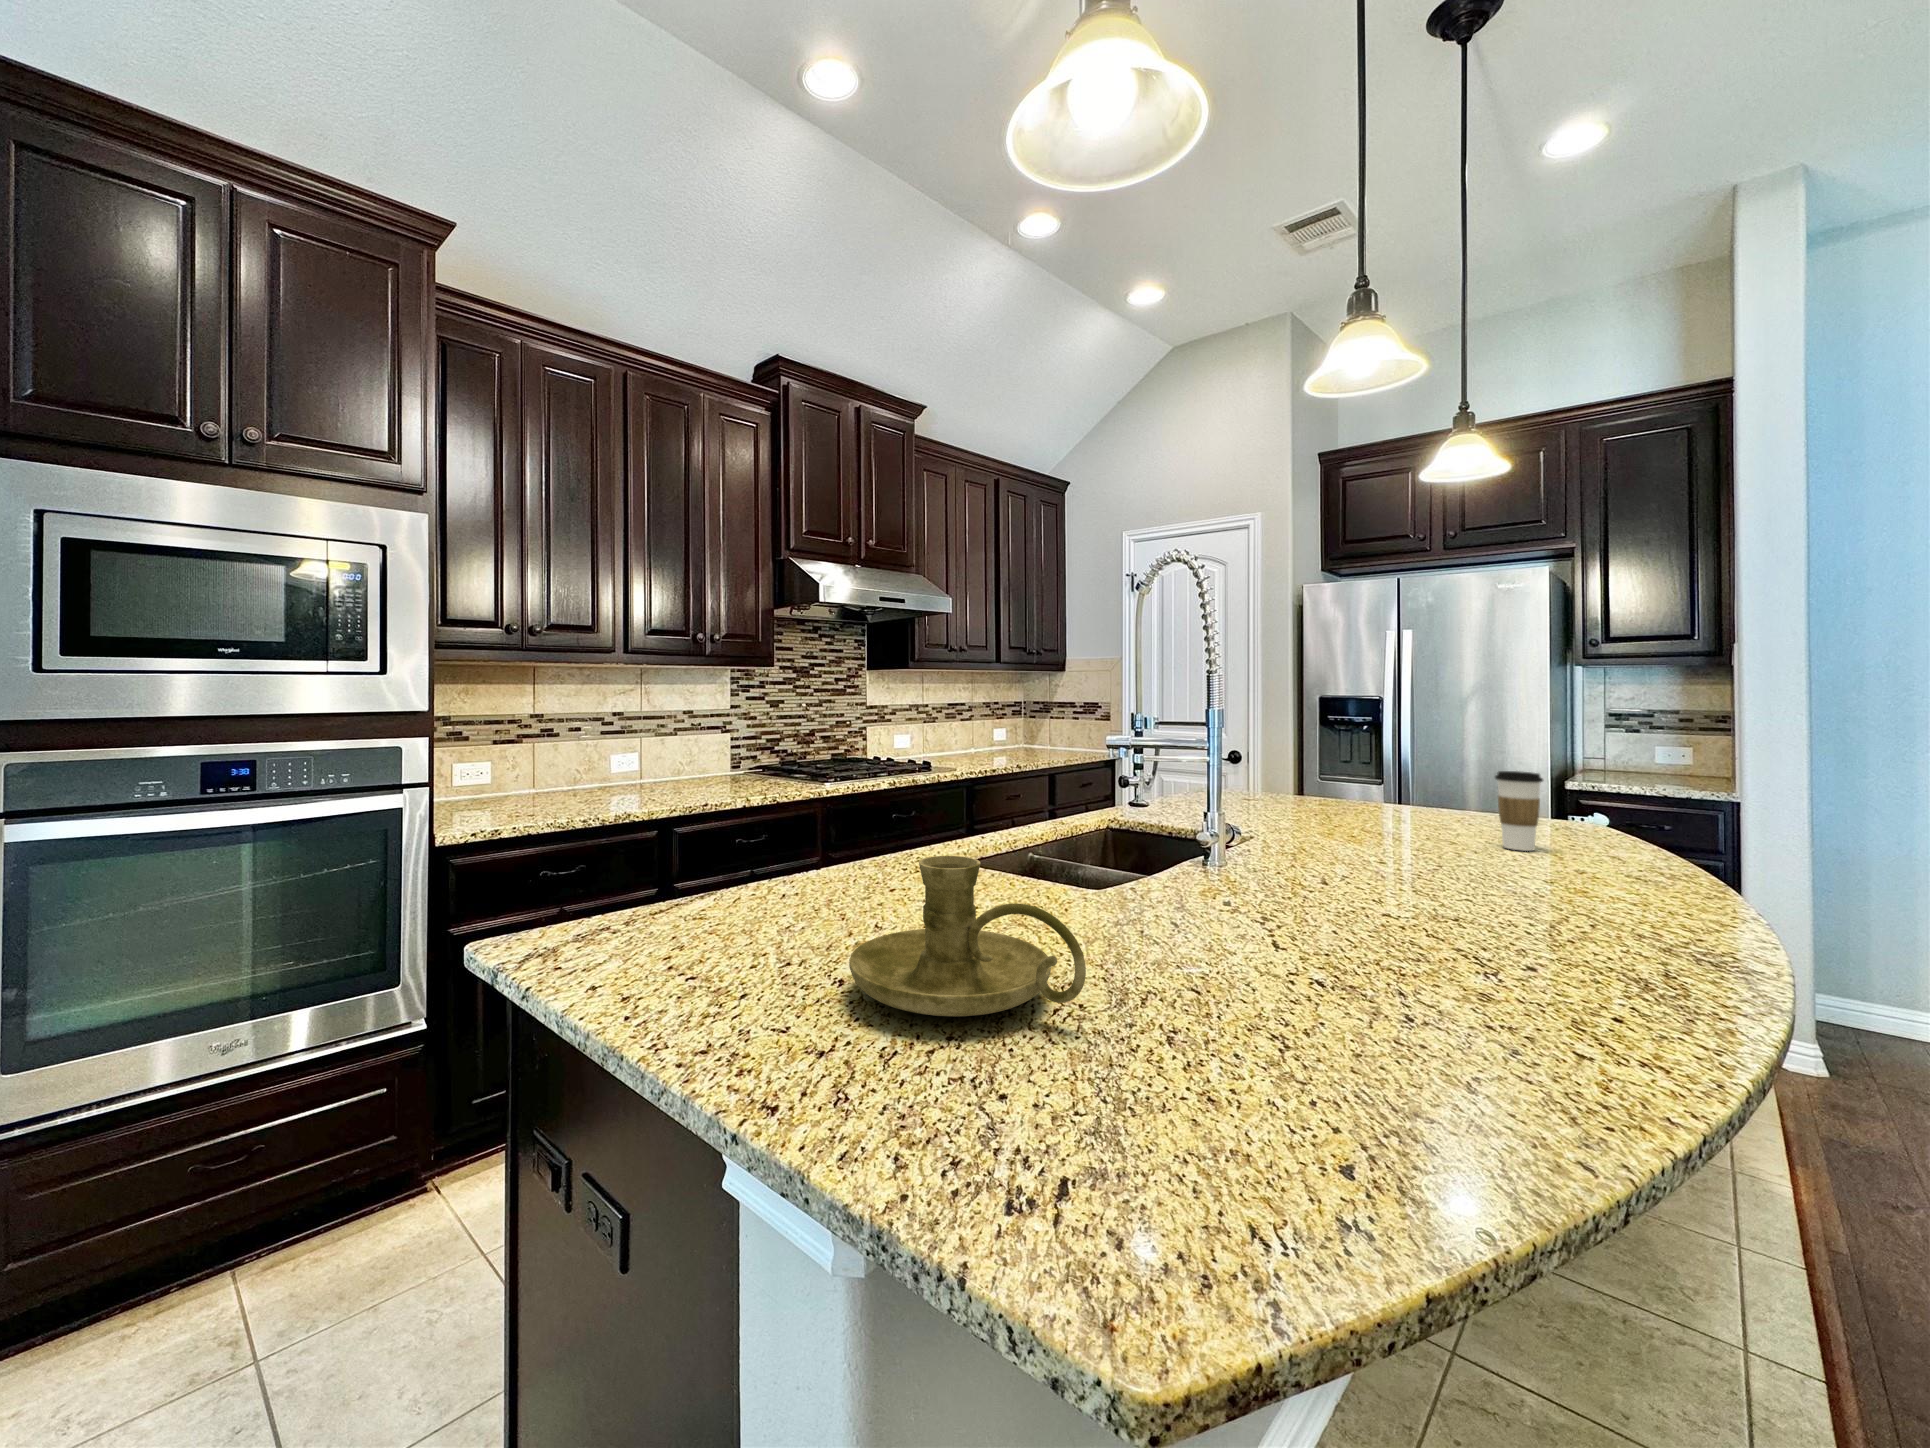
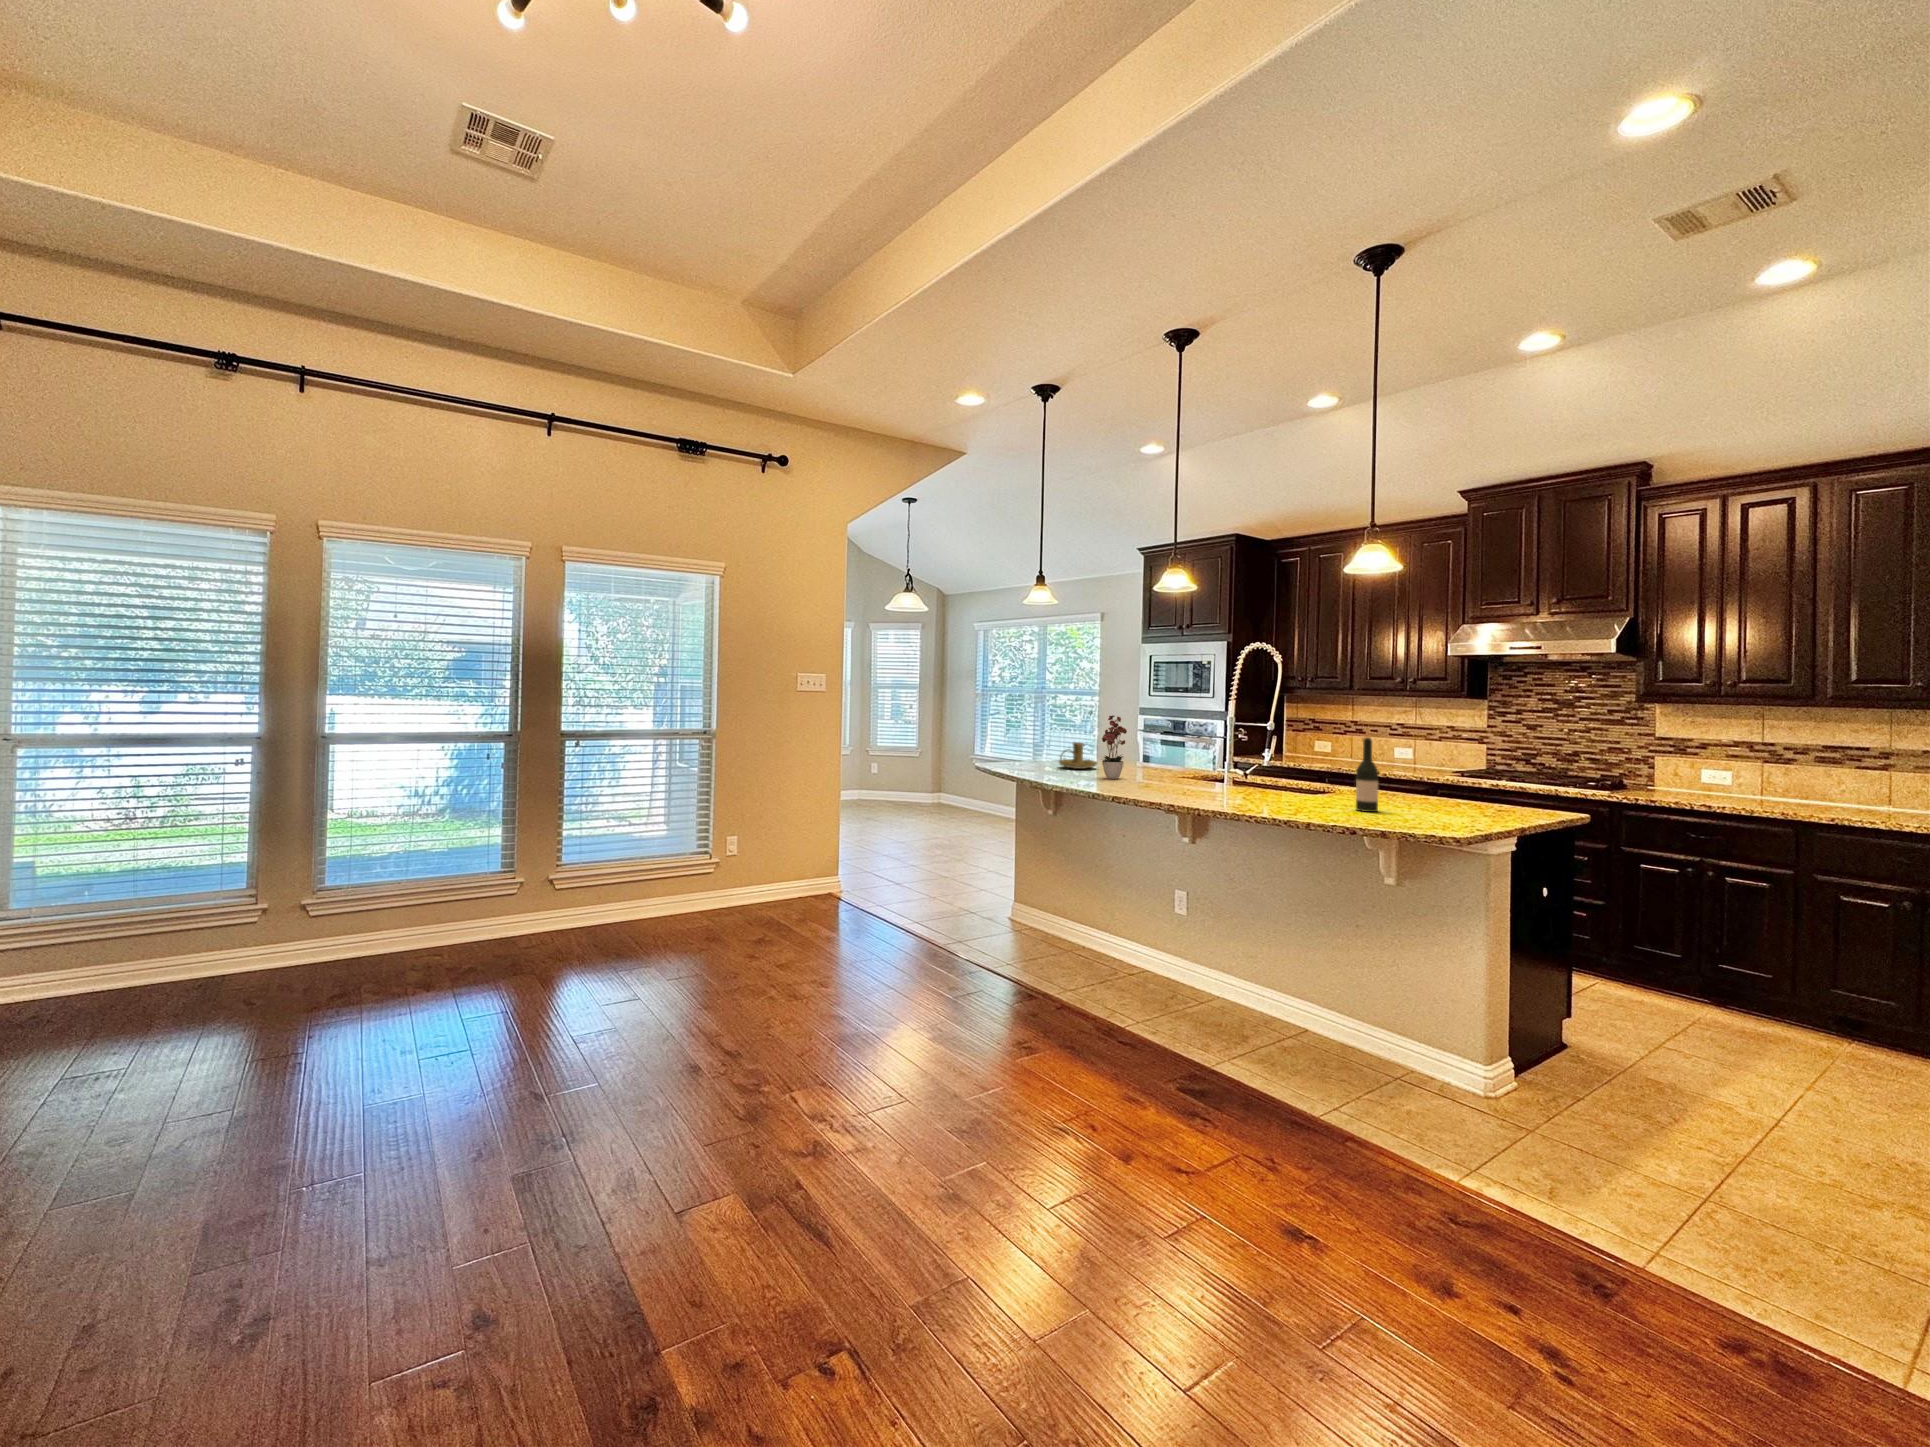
flower arrangement: none [1199,685,1392,948] -> present [1102,715,1127,779]
wine bottle: none [1412,702,1451,822] -> present [1356,737,1379,812]
coffee cup: present [1495,771,1543,851] -> none [1258,766,1279,806]

